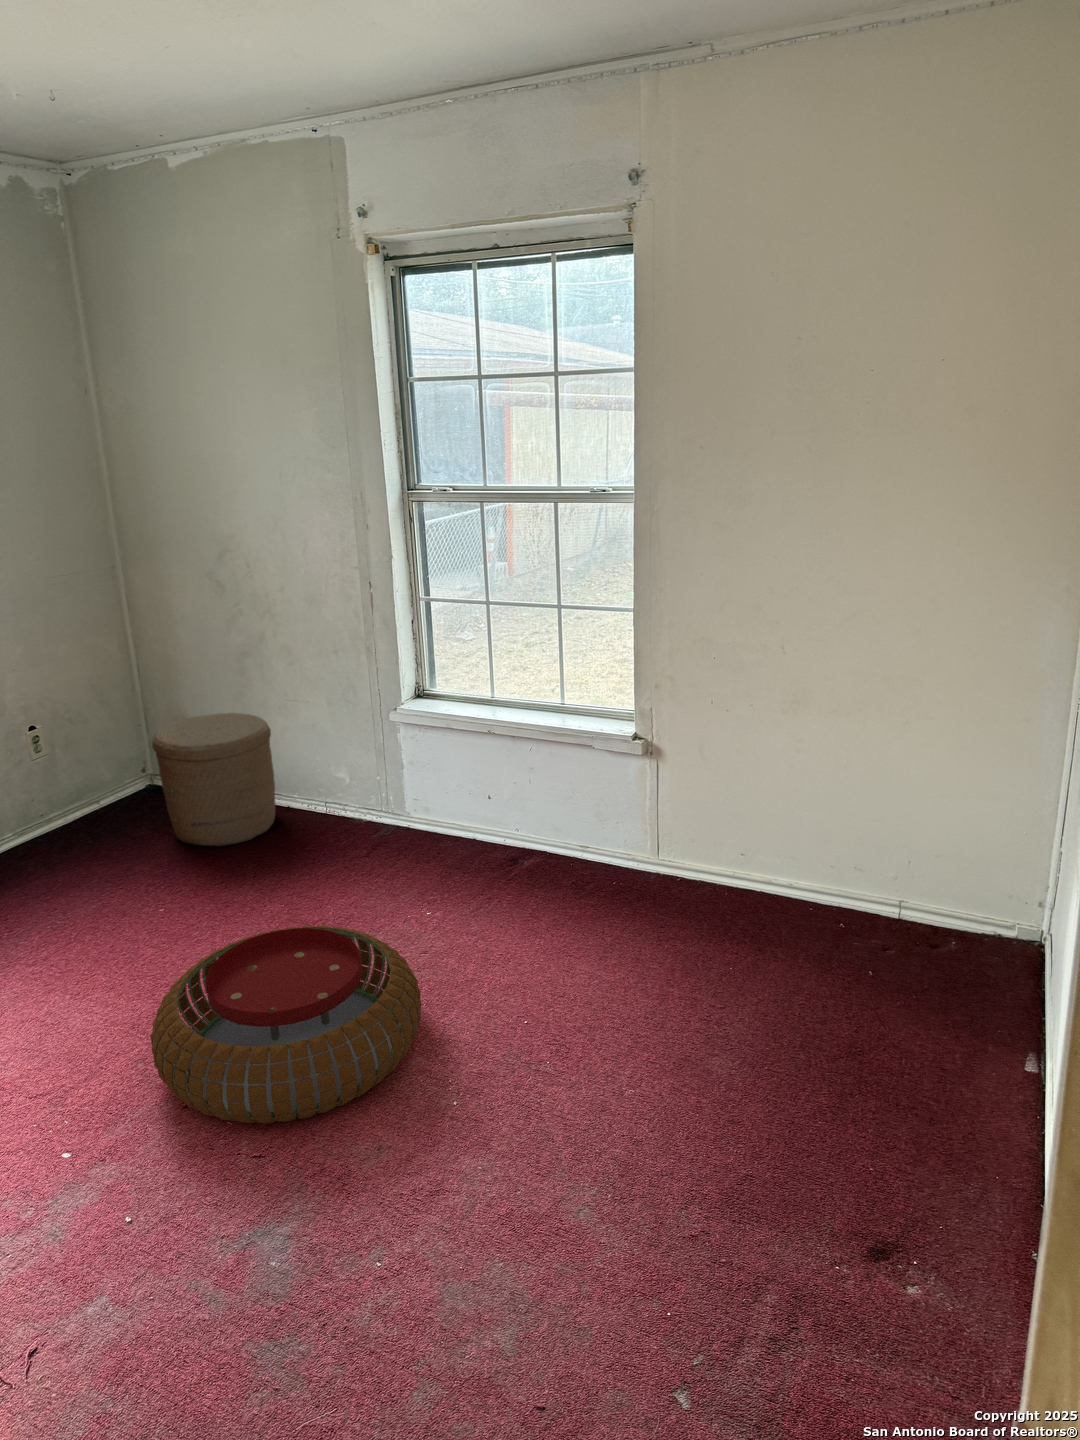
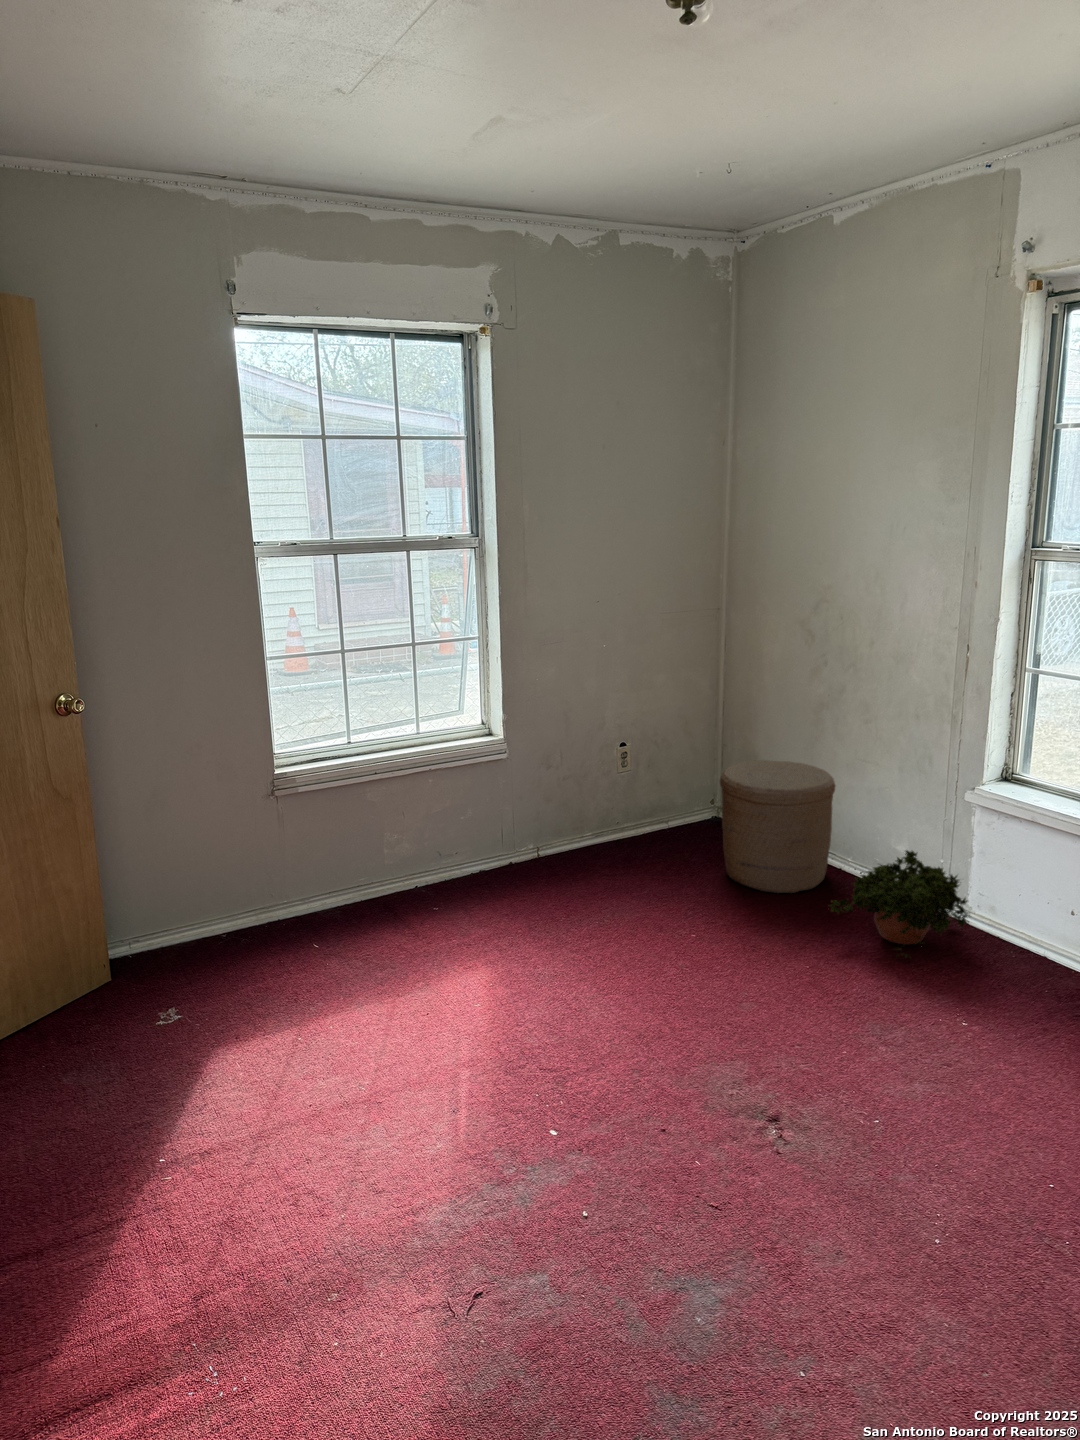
potted plant: none [287,775,414,875] -> present [831,850,970,957]
pouf: present [151,925,421,1124] -> none [644,984,928,1192]

